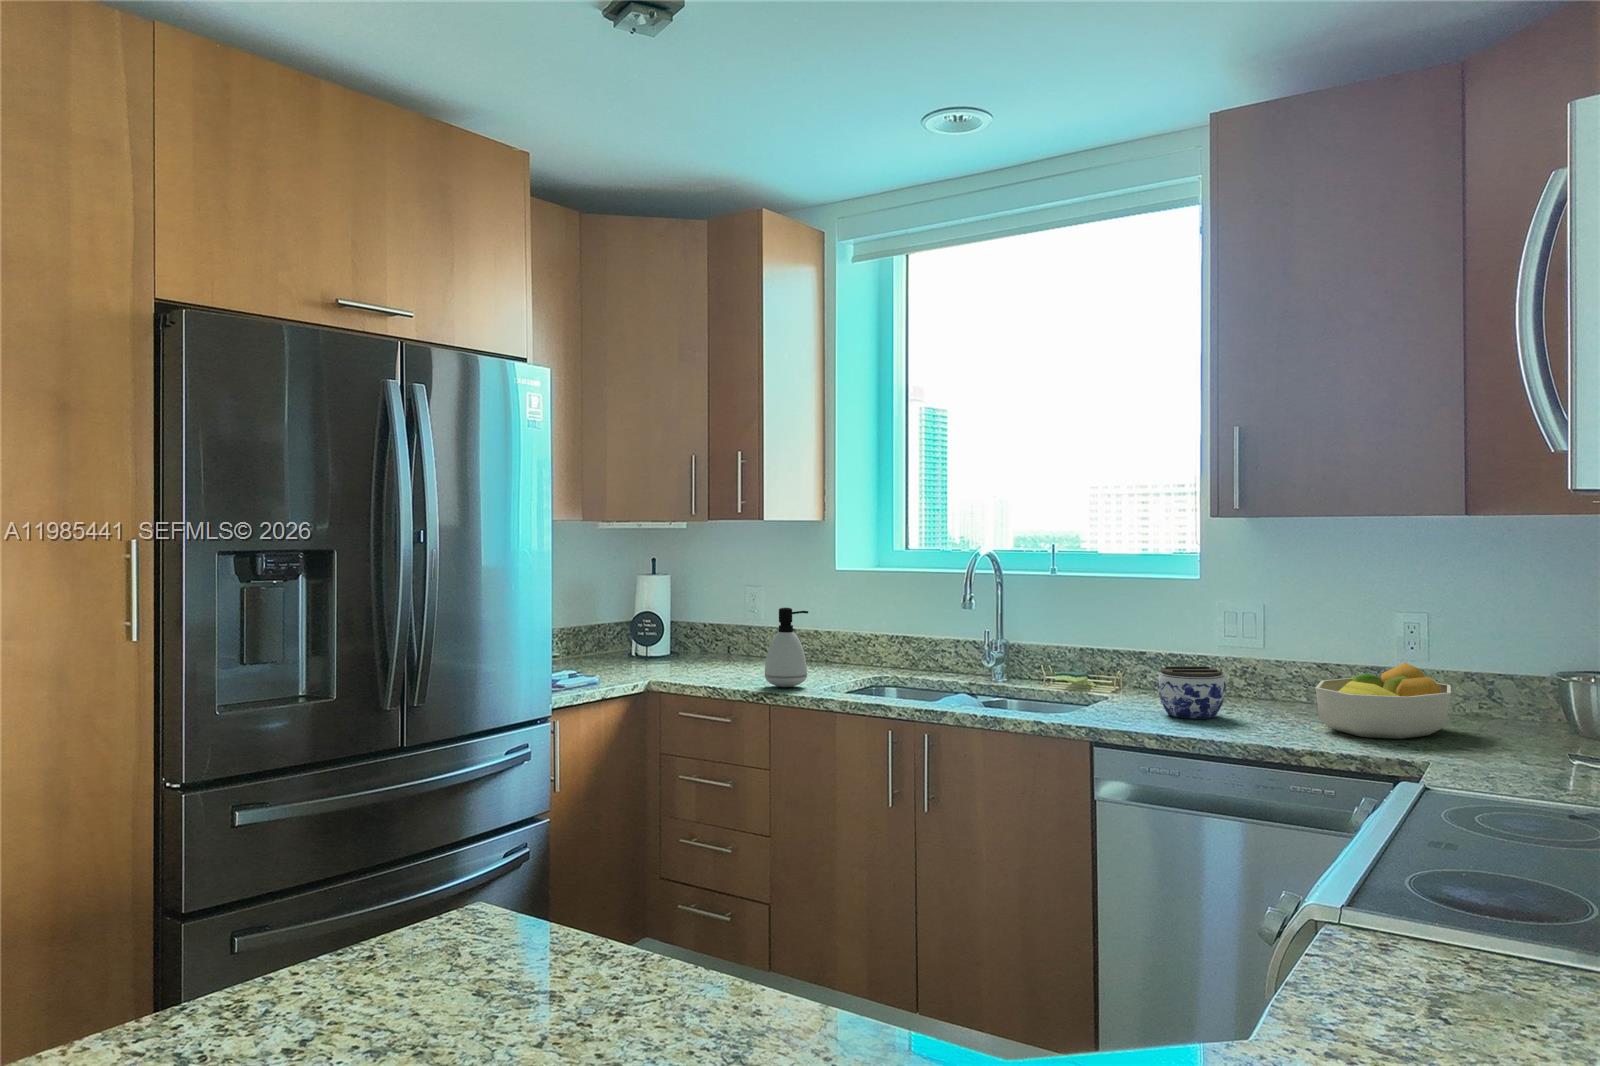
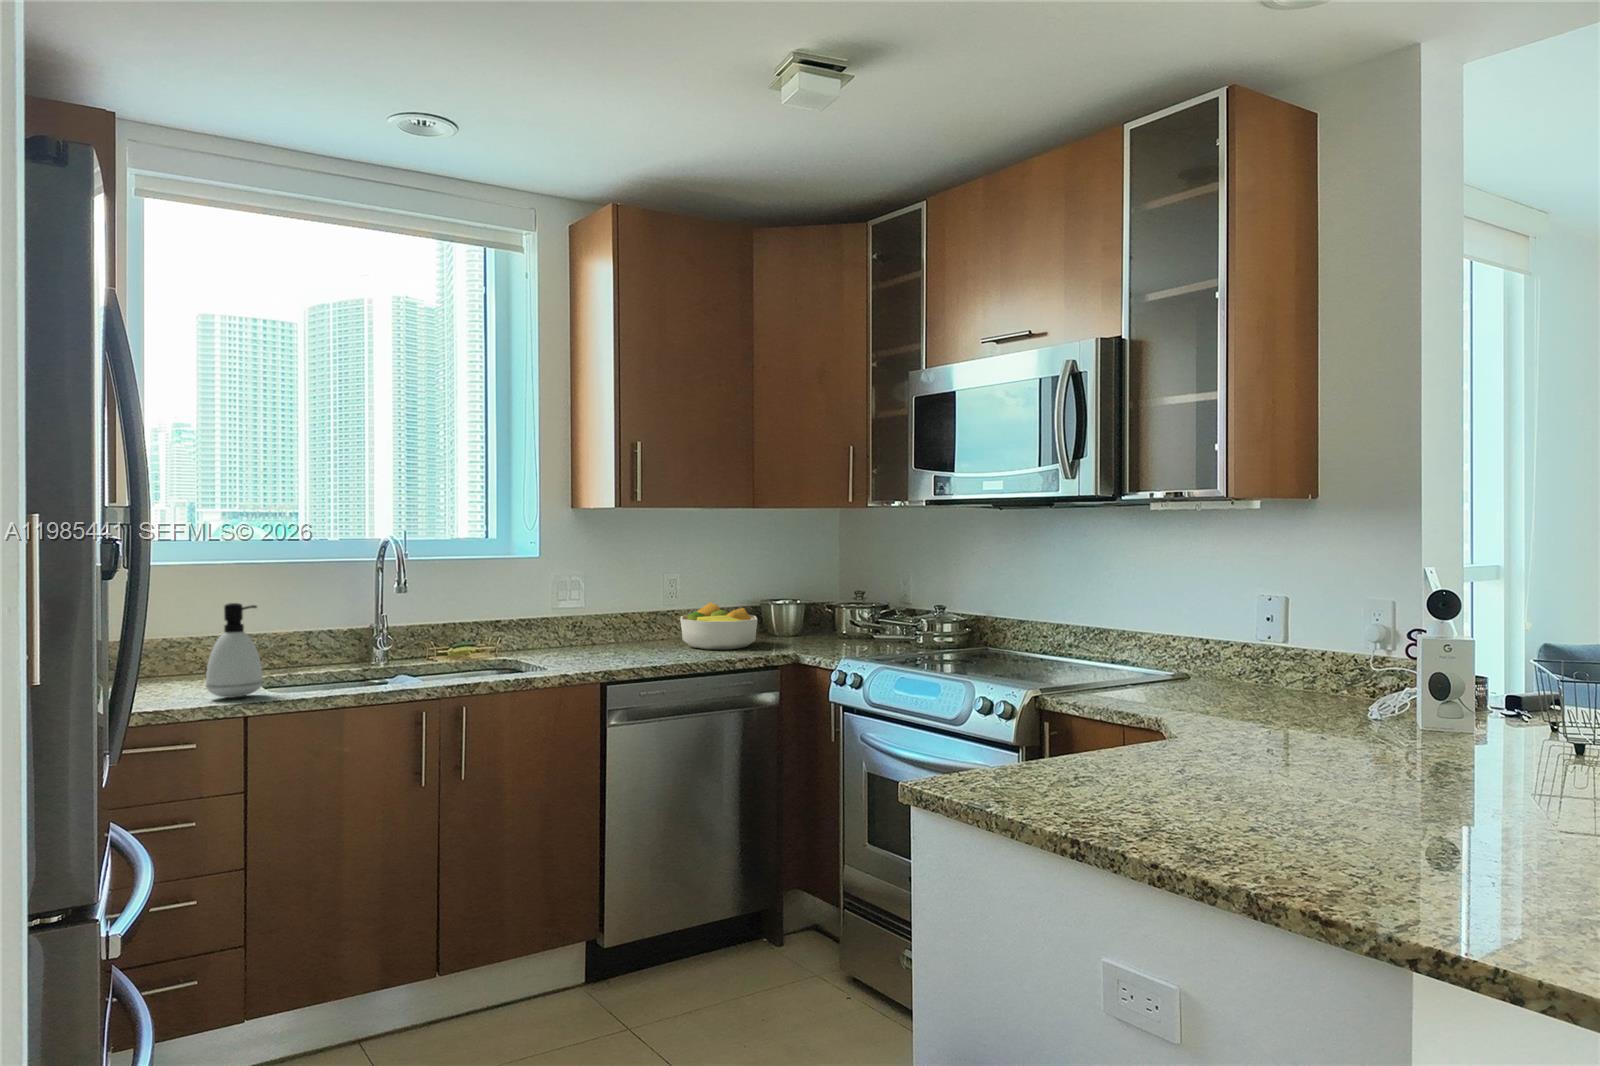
jar: present [1157,666,1226,719] -> none [590,619,640,658]

